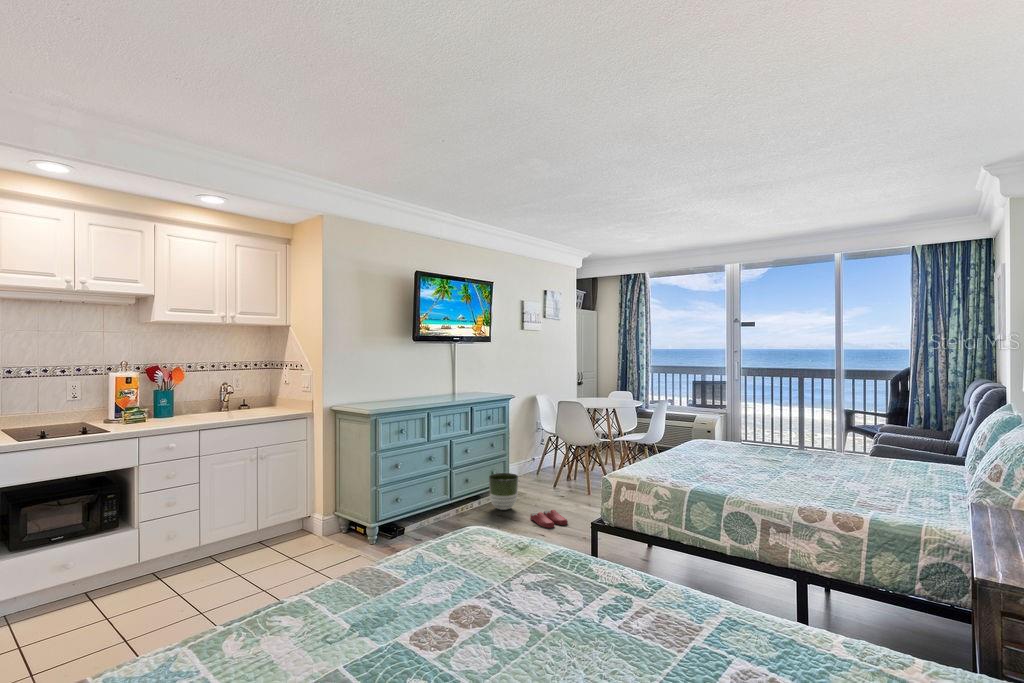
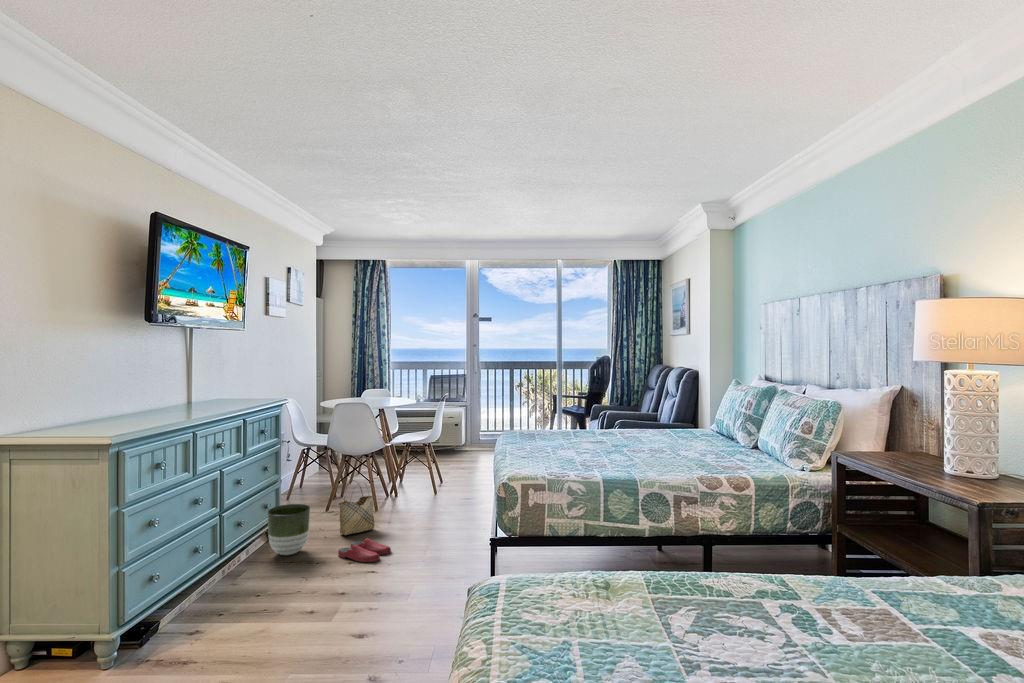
woven basket: none [546,463,575,506] -> present [339,480,375,535]

